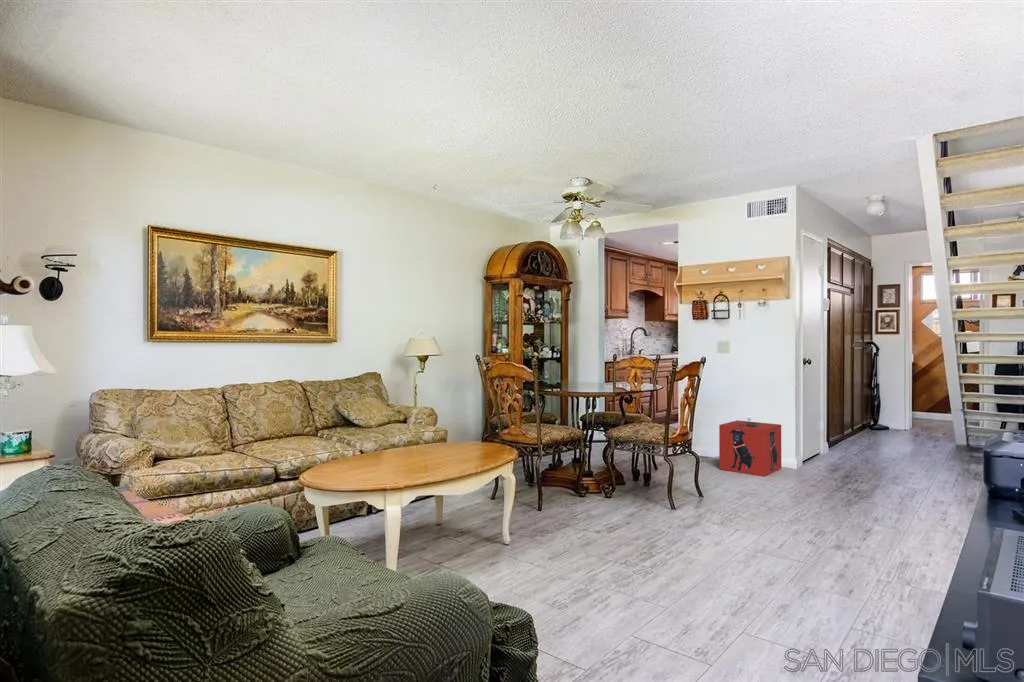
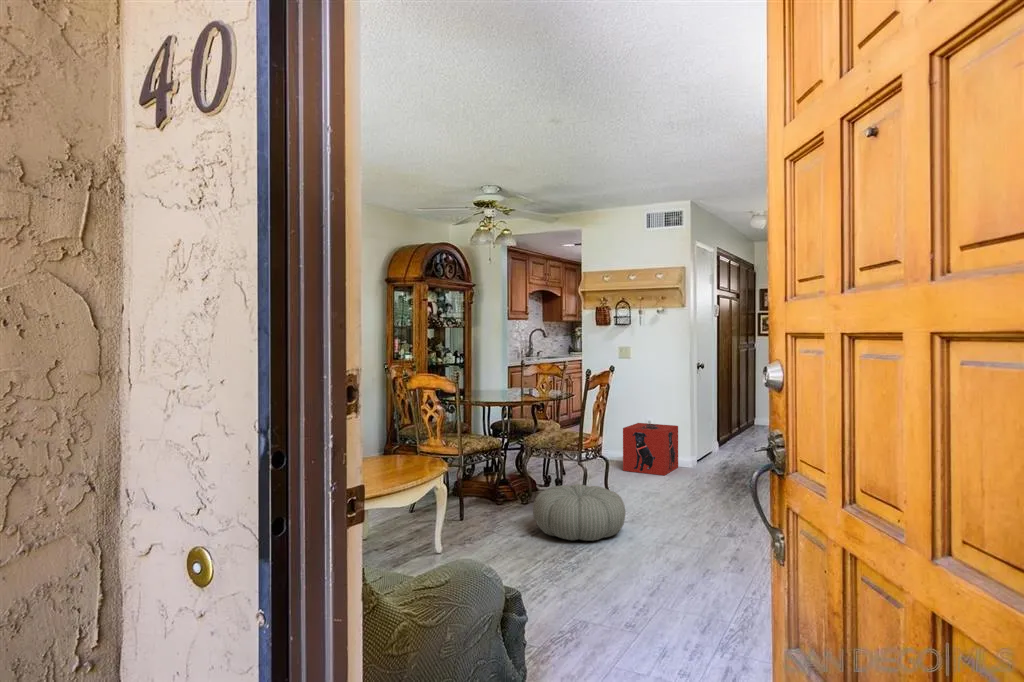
pouf: none [612,480,713,542] -> present [533,484,625,541]

